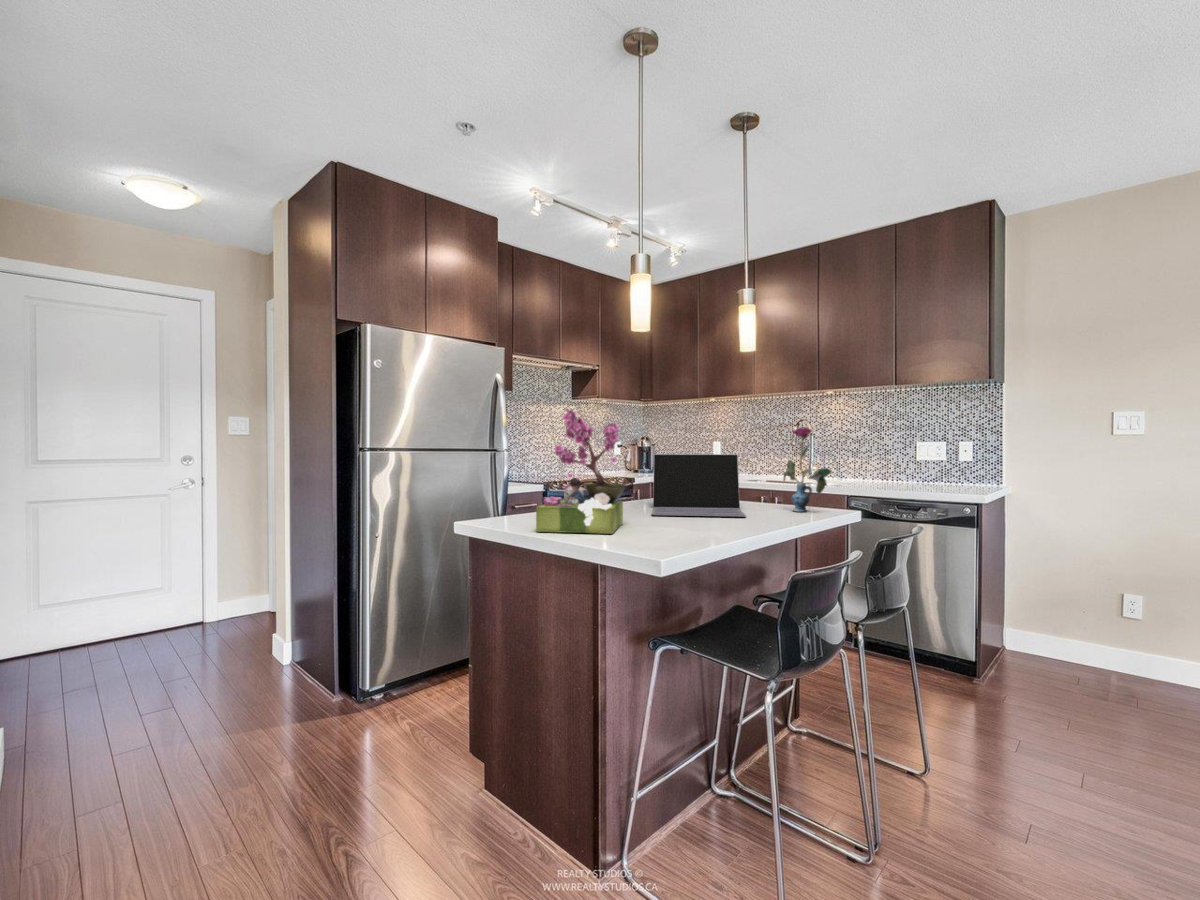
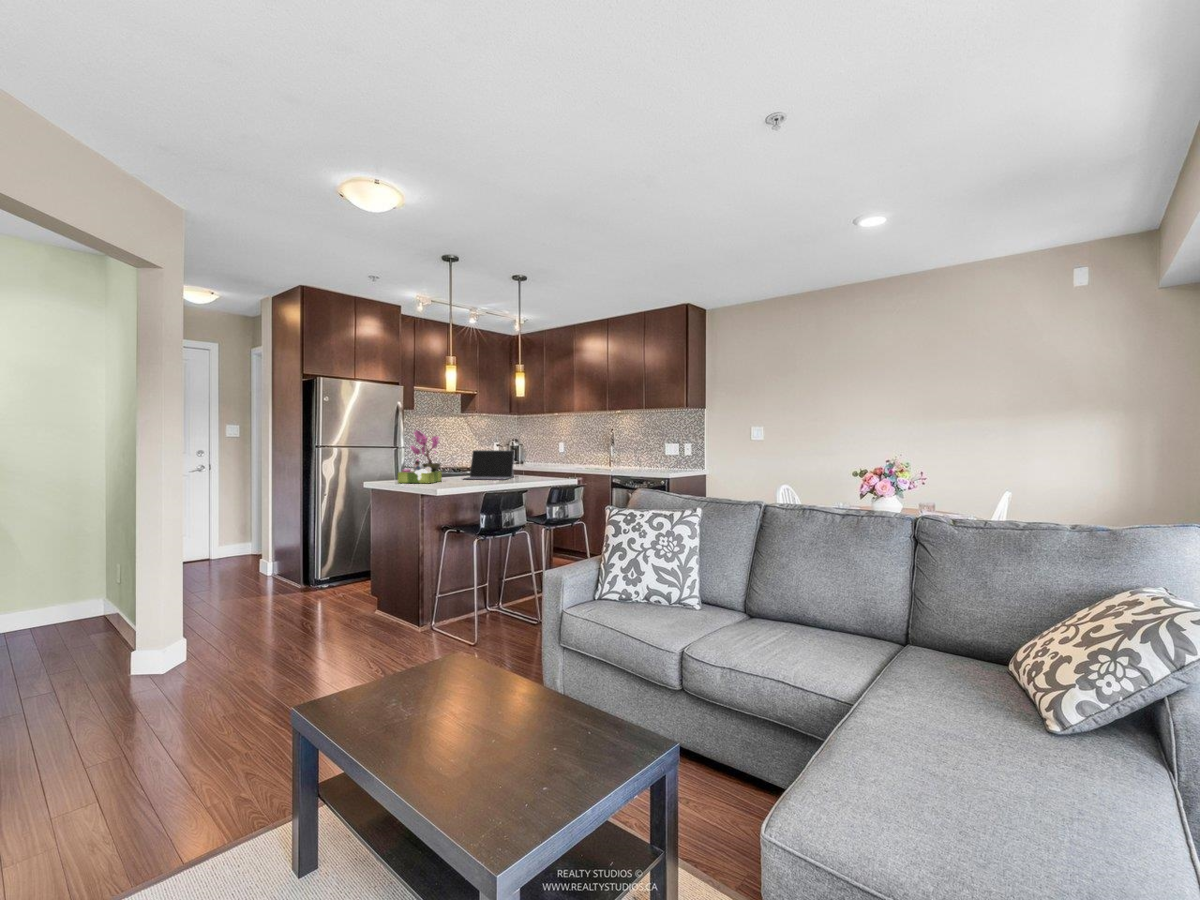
vase: present [783,427,832,512] -> none [533,437,551,478]

